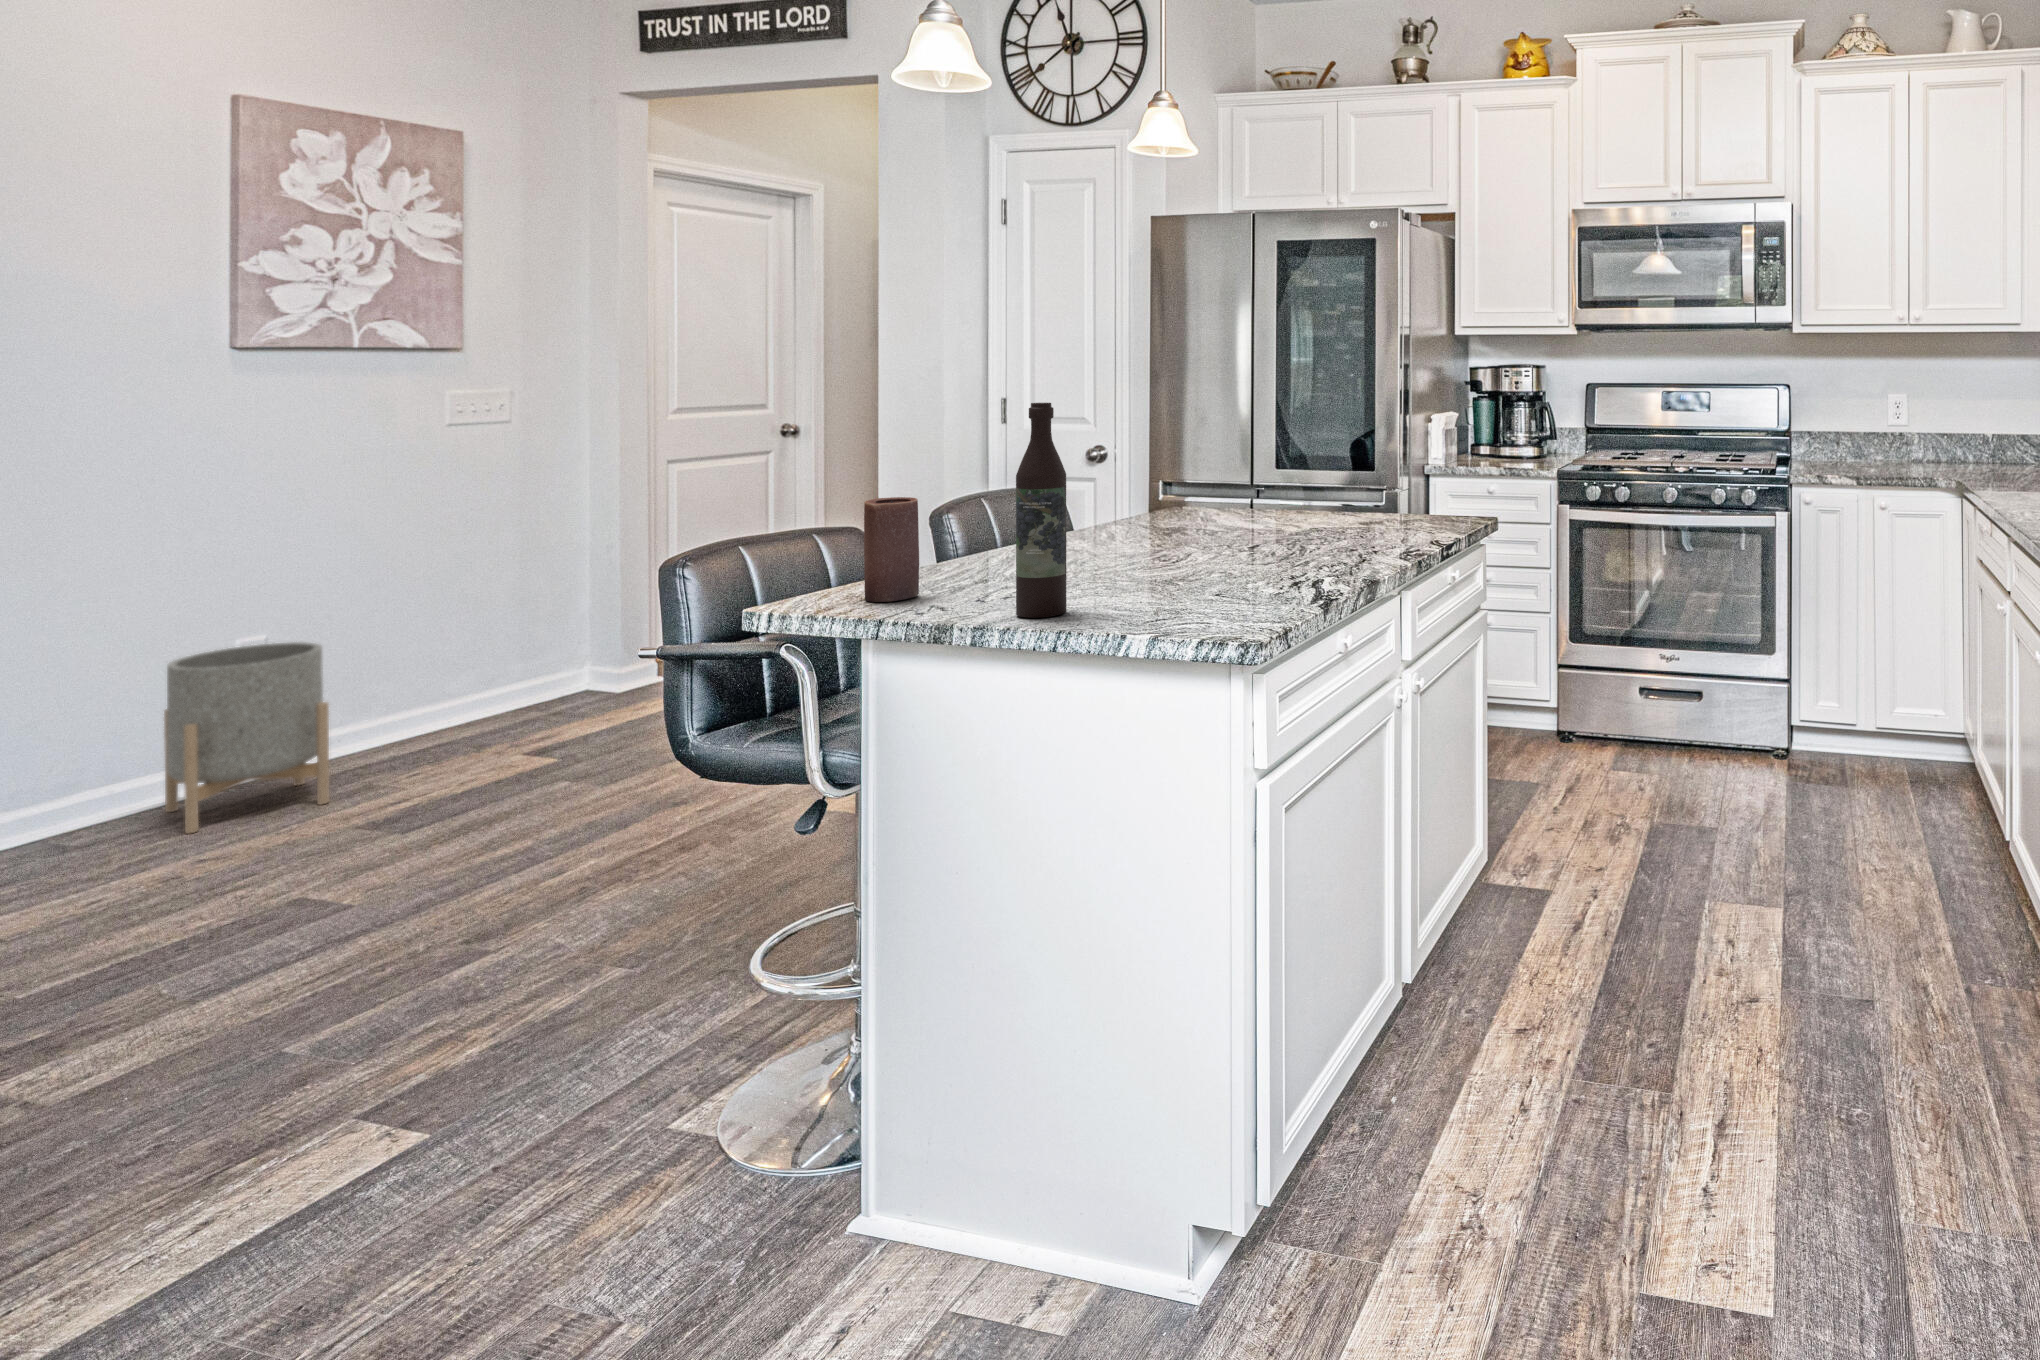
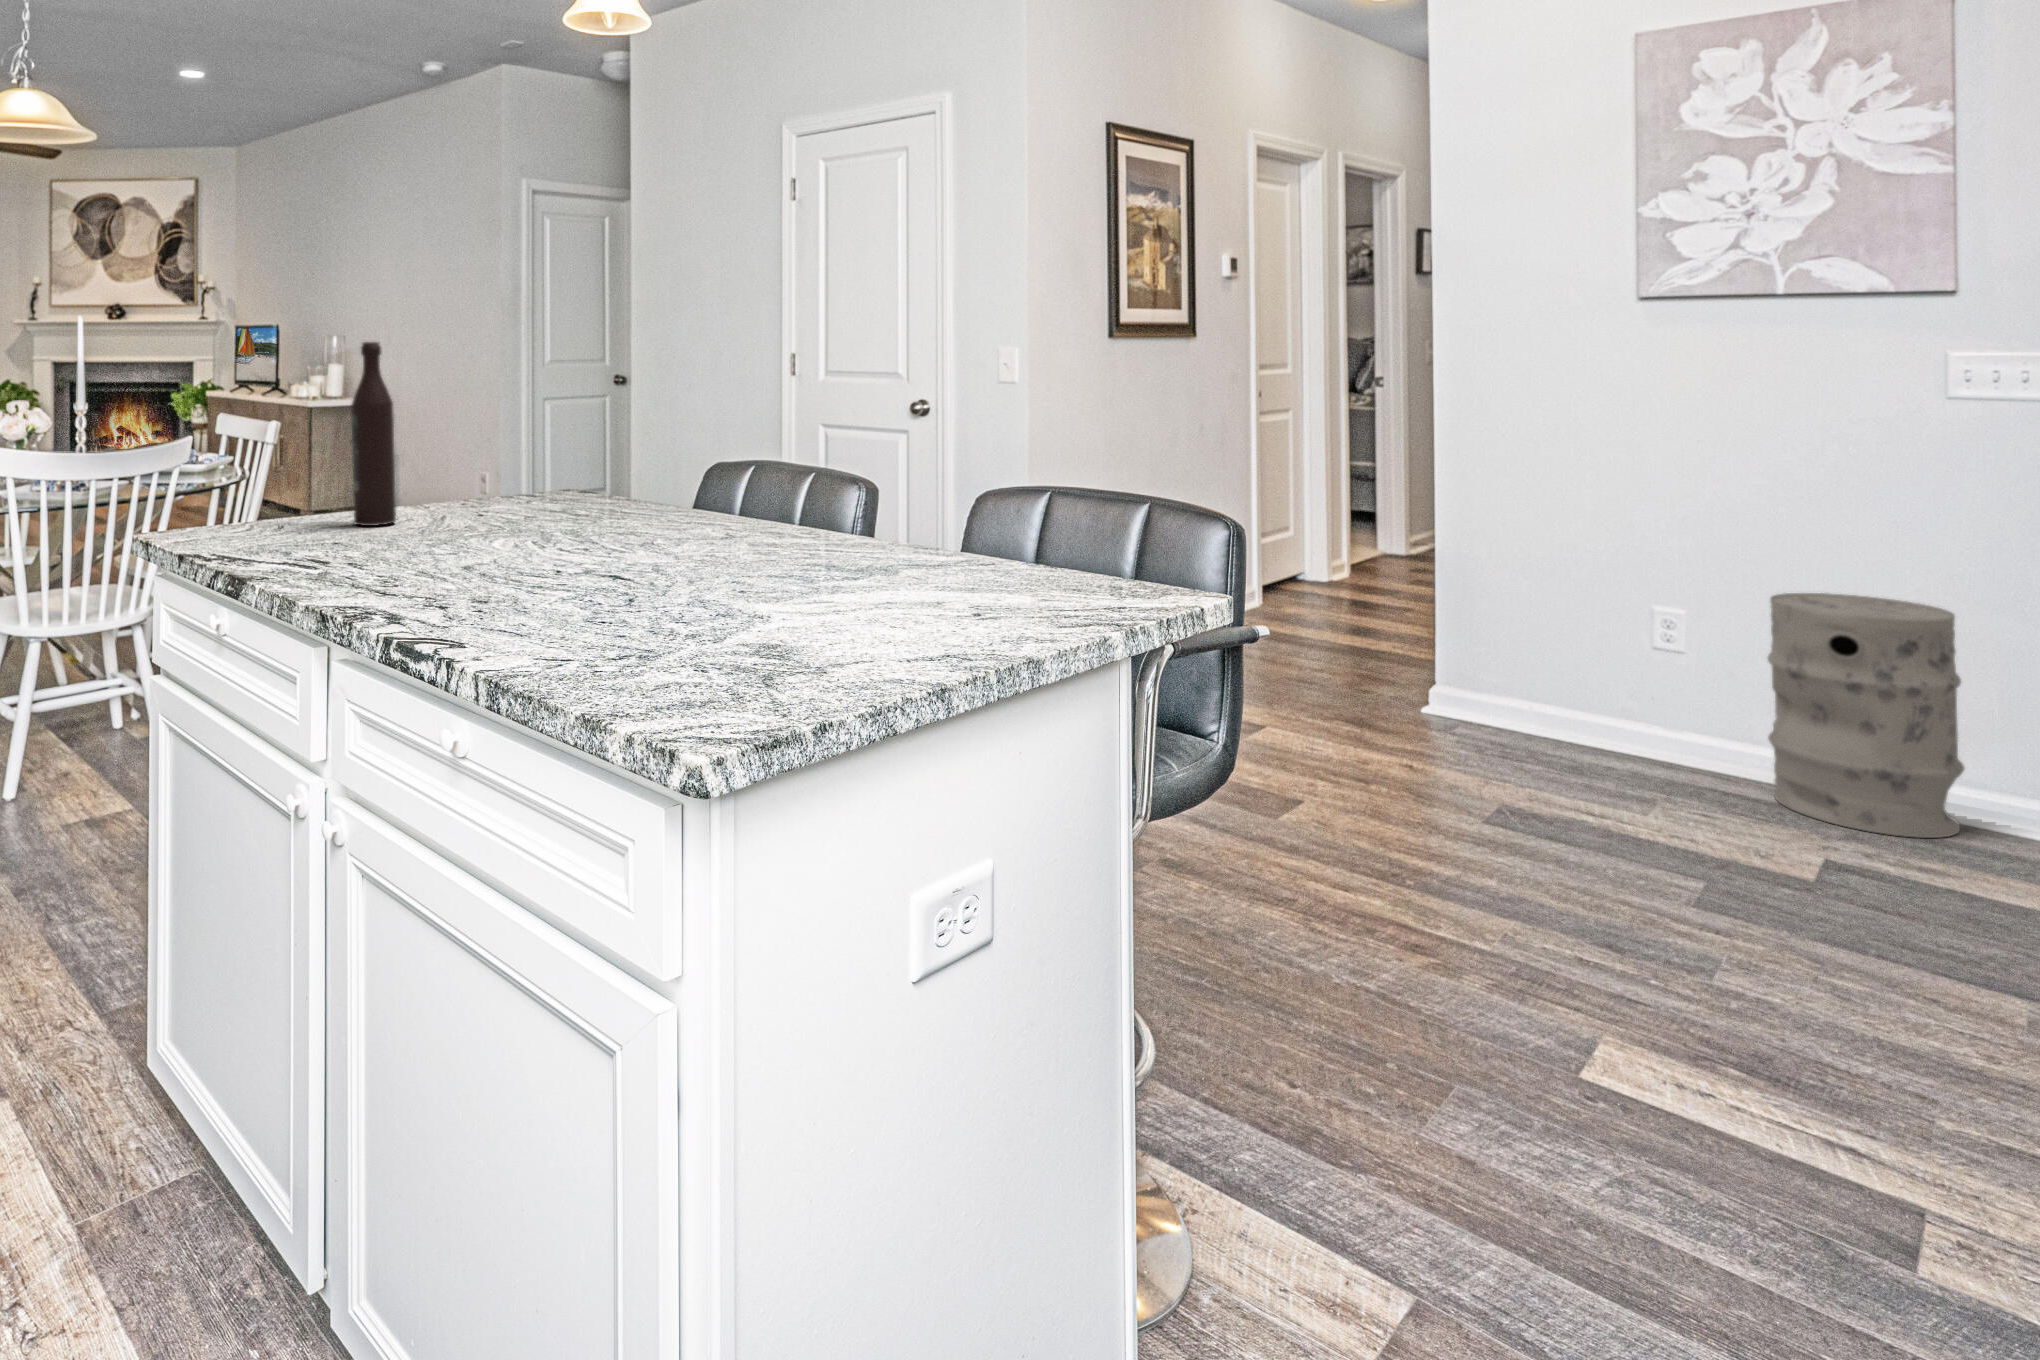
candle: present [864,497,919,602] -> none [524,426,569,512]
trash can: none [384,580,518,761] -> present [1768,593,1965,838]
planter: present [164,642,329,833] -> none [1486,594,1664,781]

